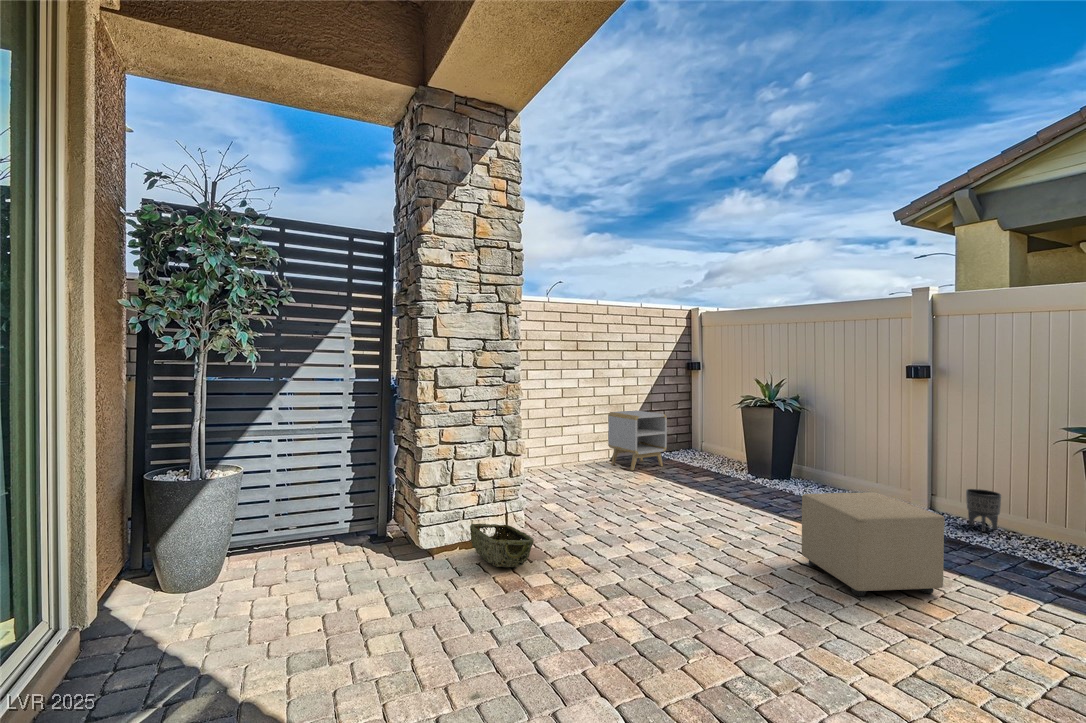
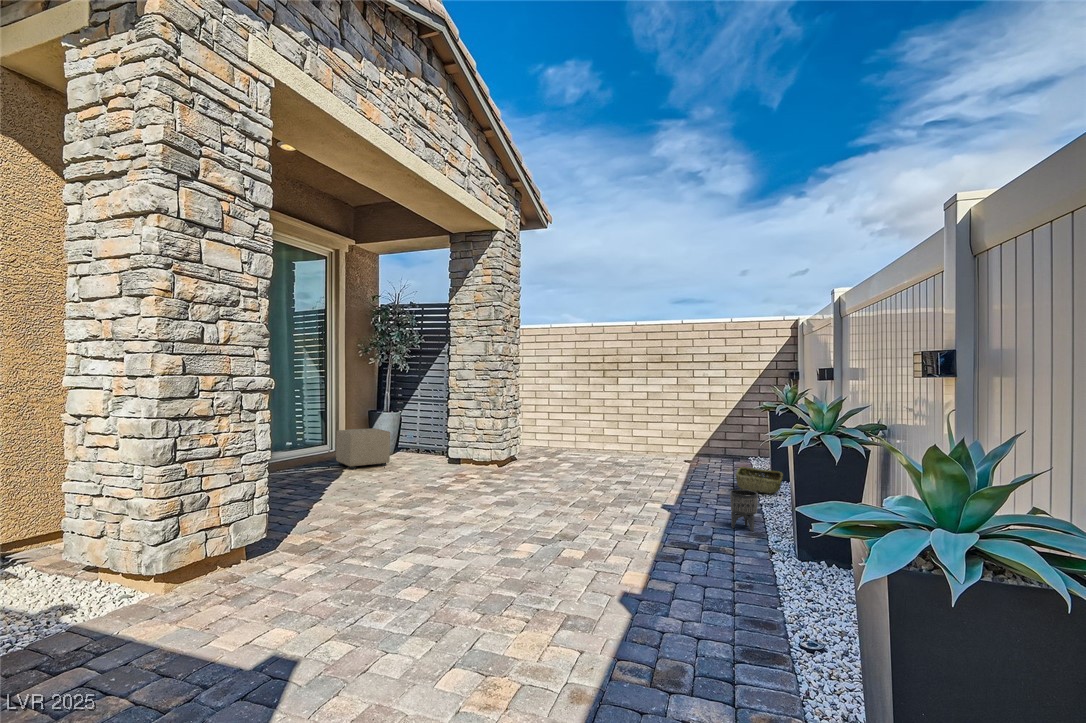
side table: present [608,410,667,470] -> none [683,414,725,466]
ottoman: present [802,492,945,596] -> present [336,428,390,469]
woven basket: present [470,524,534,567] -> present [736,467,783,494]

